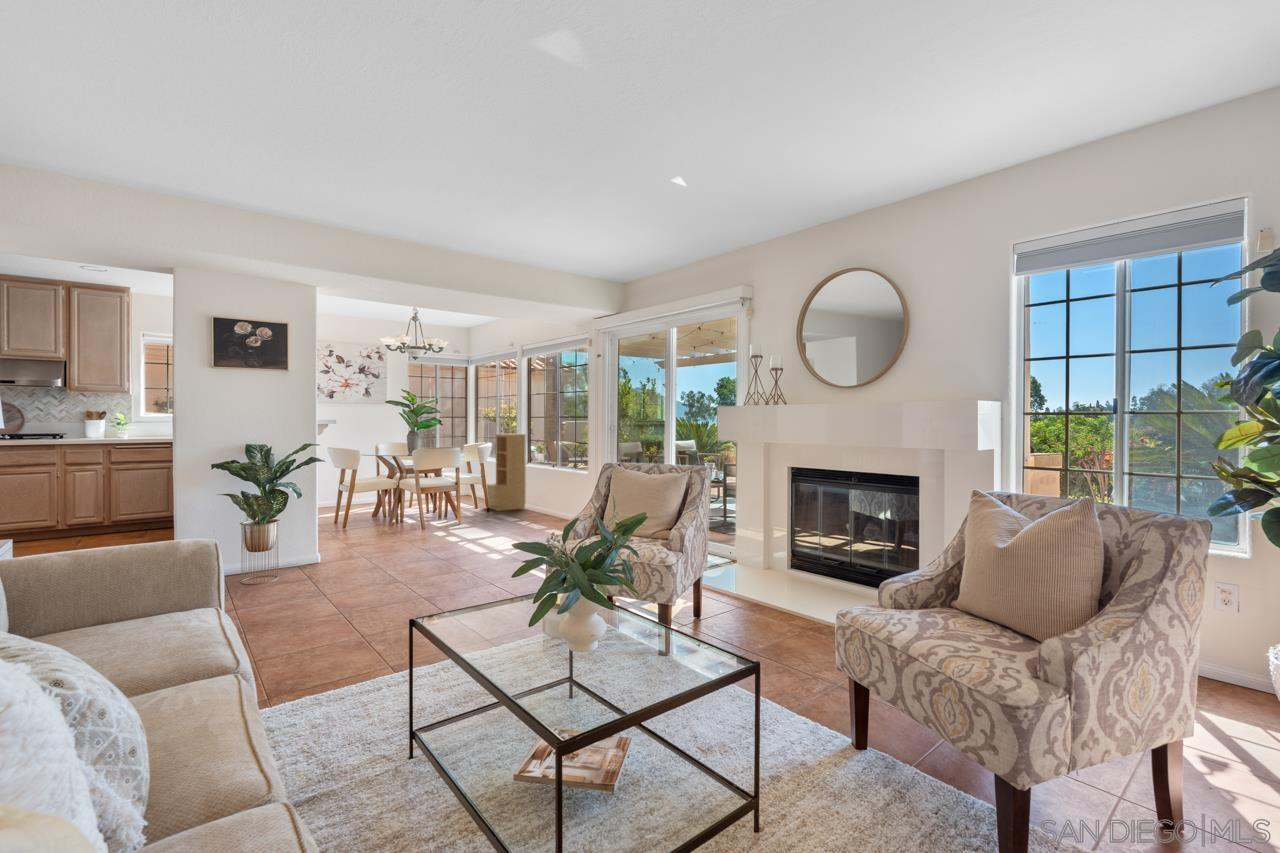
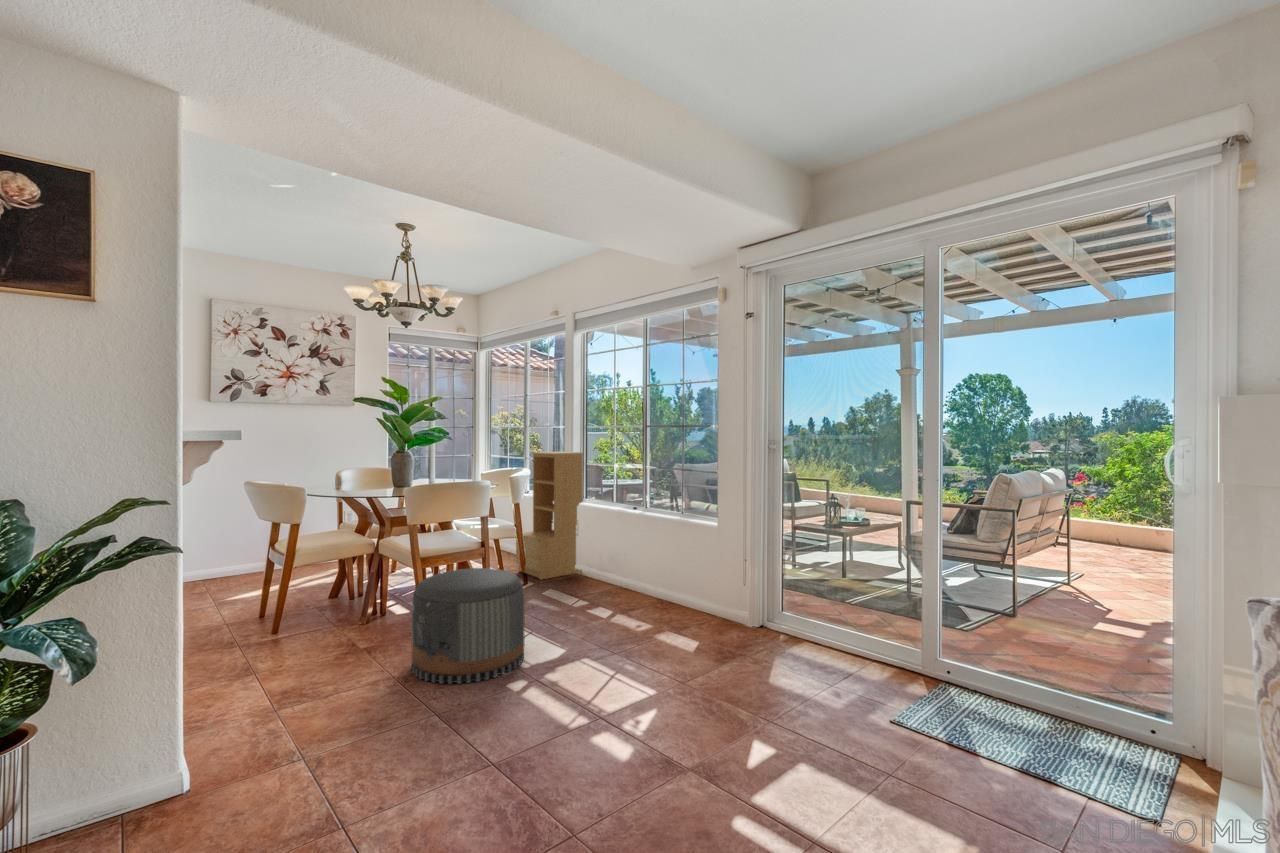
pouf: none [414,492,471,542] -> present [411,568,525,684]

